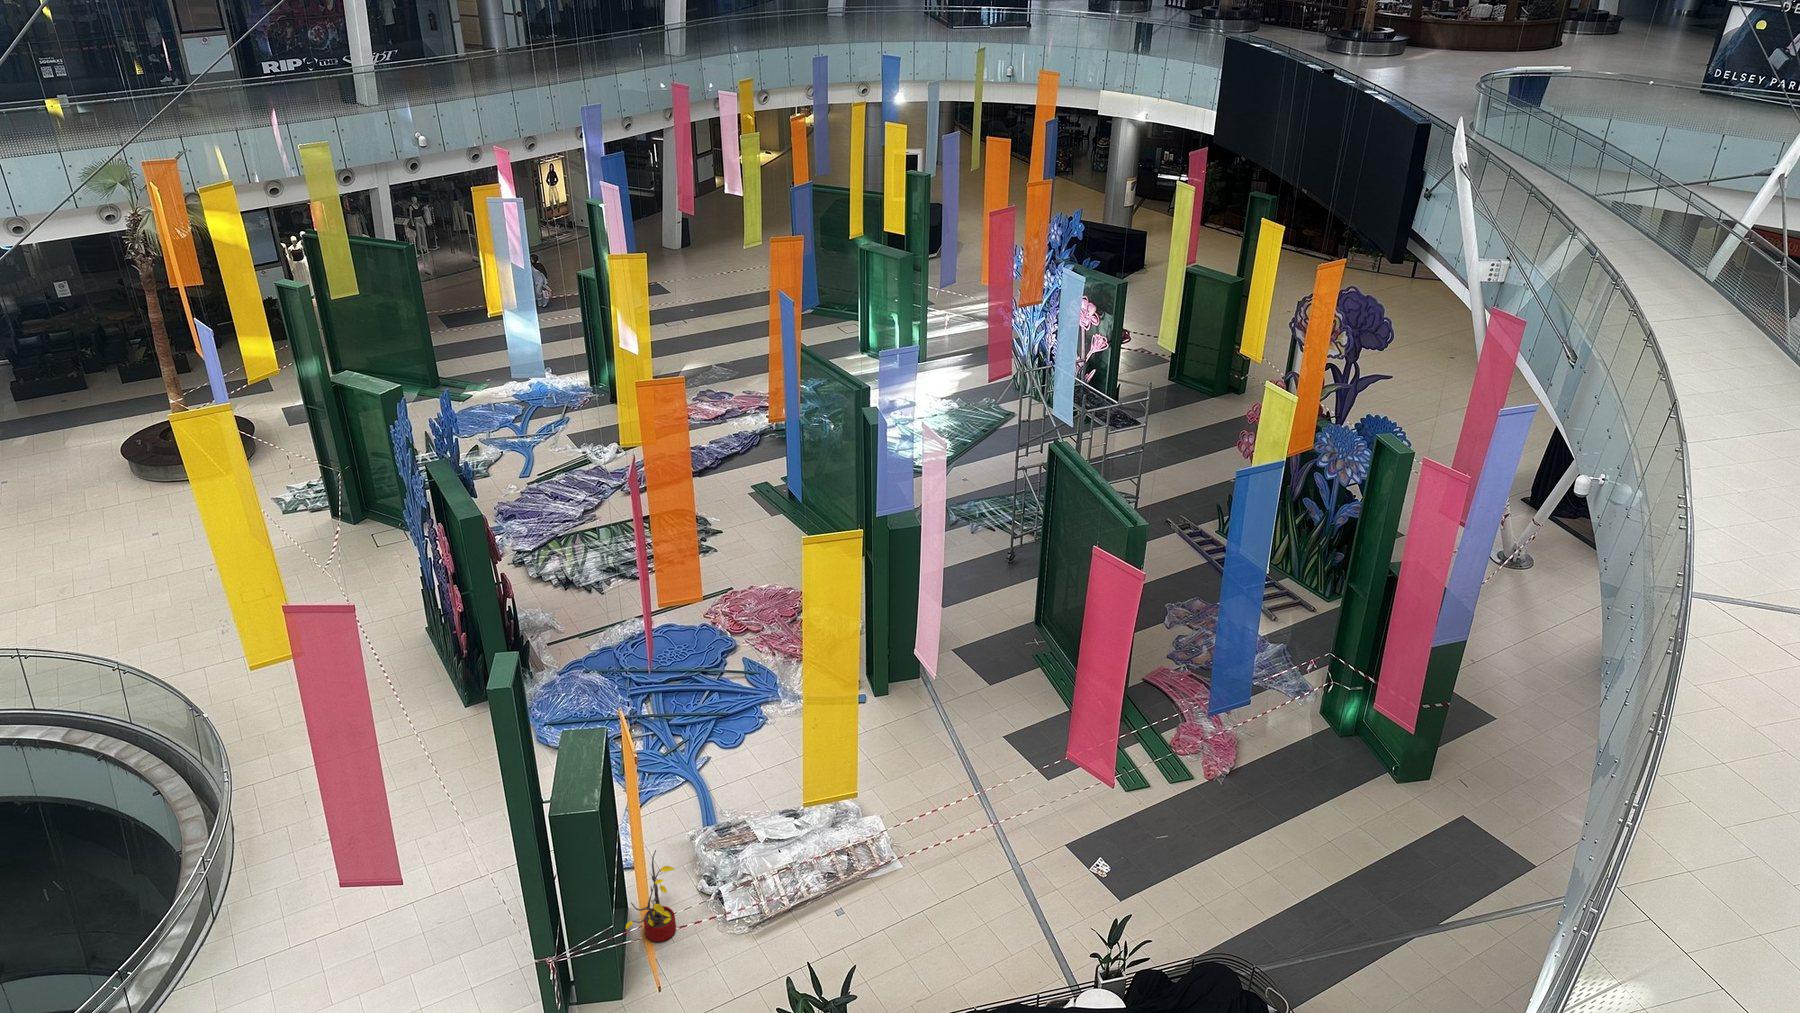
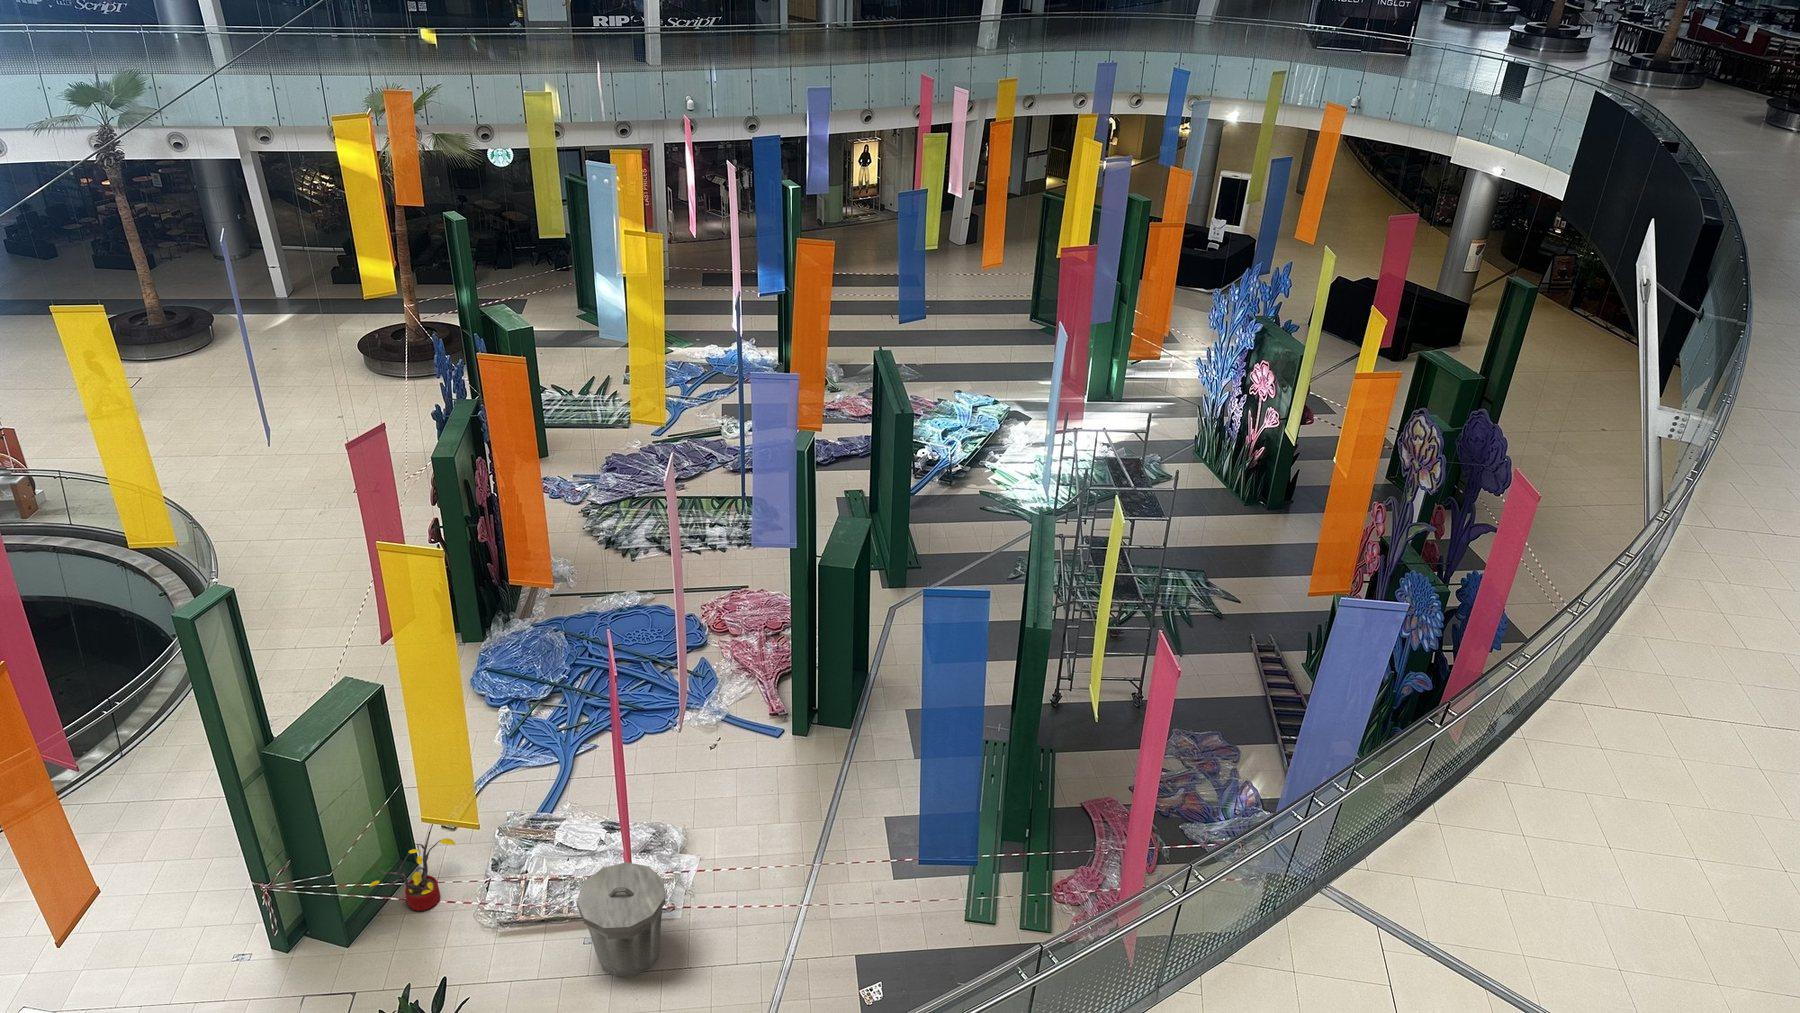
trash can: none [838,823,918,929] -> present [577,862,665,977]

